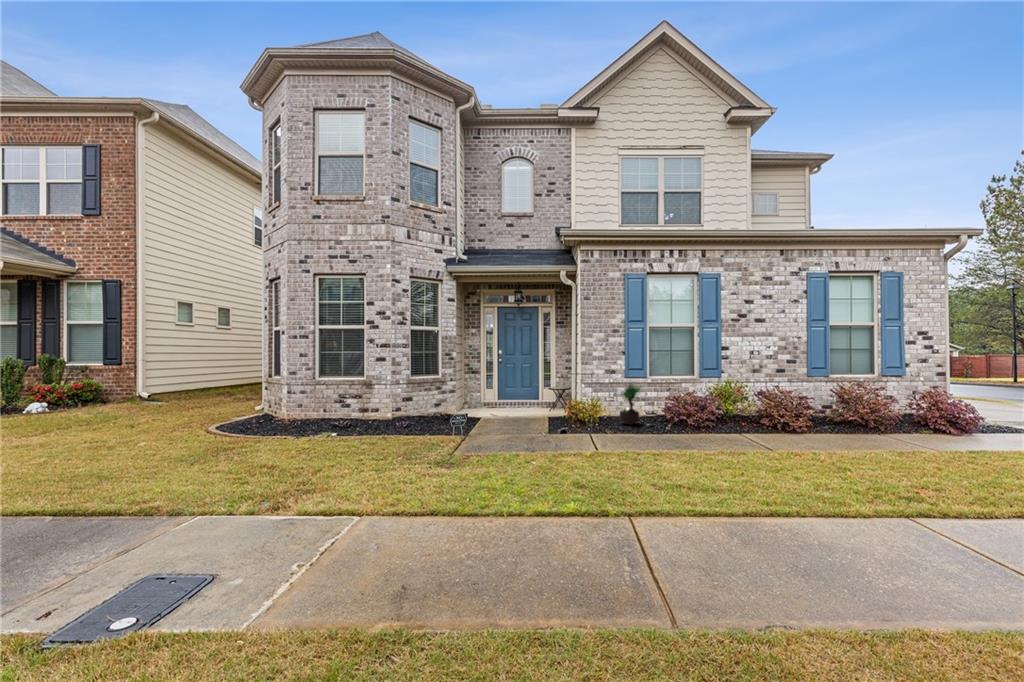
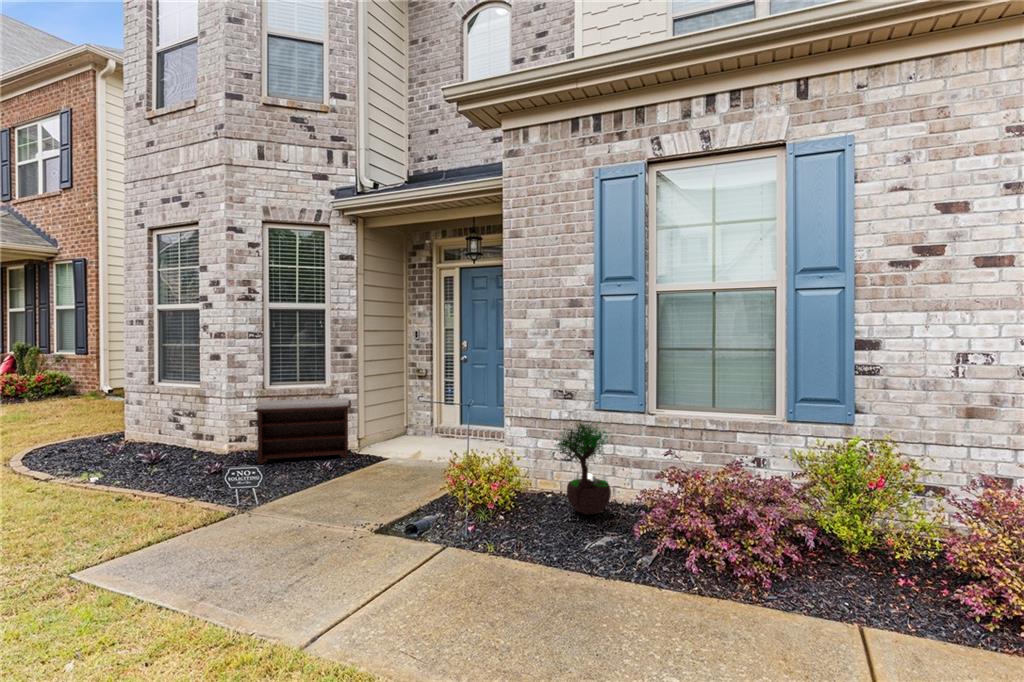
bench: none [411,385,467,425] -> present [254,398,351,464]

